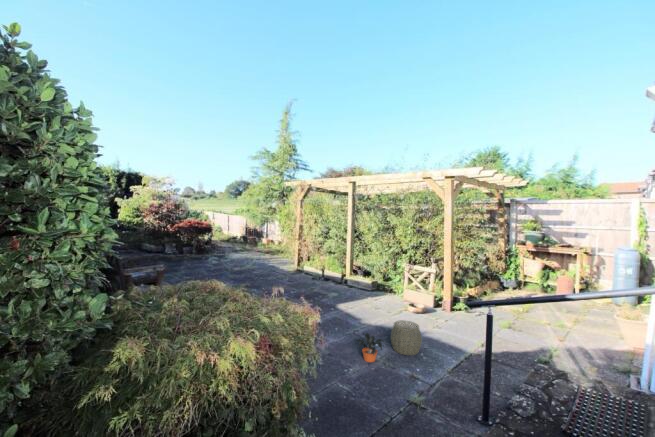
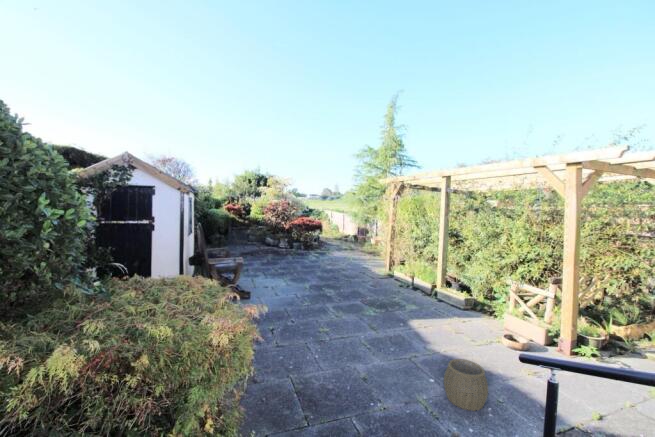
potted plant: present [356,333,383,362] -> none [388,366,428,406]

